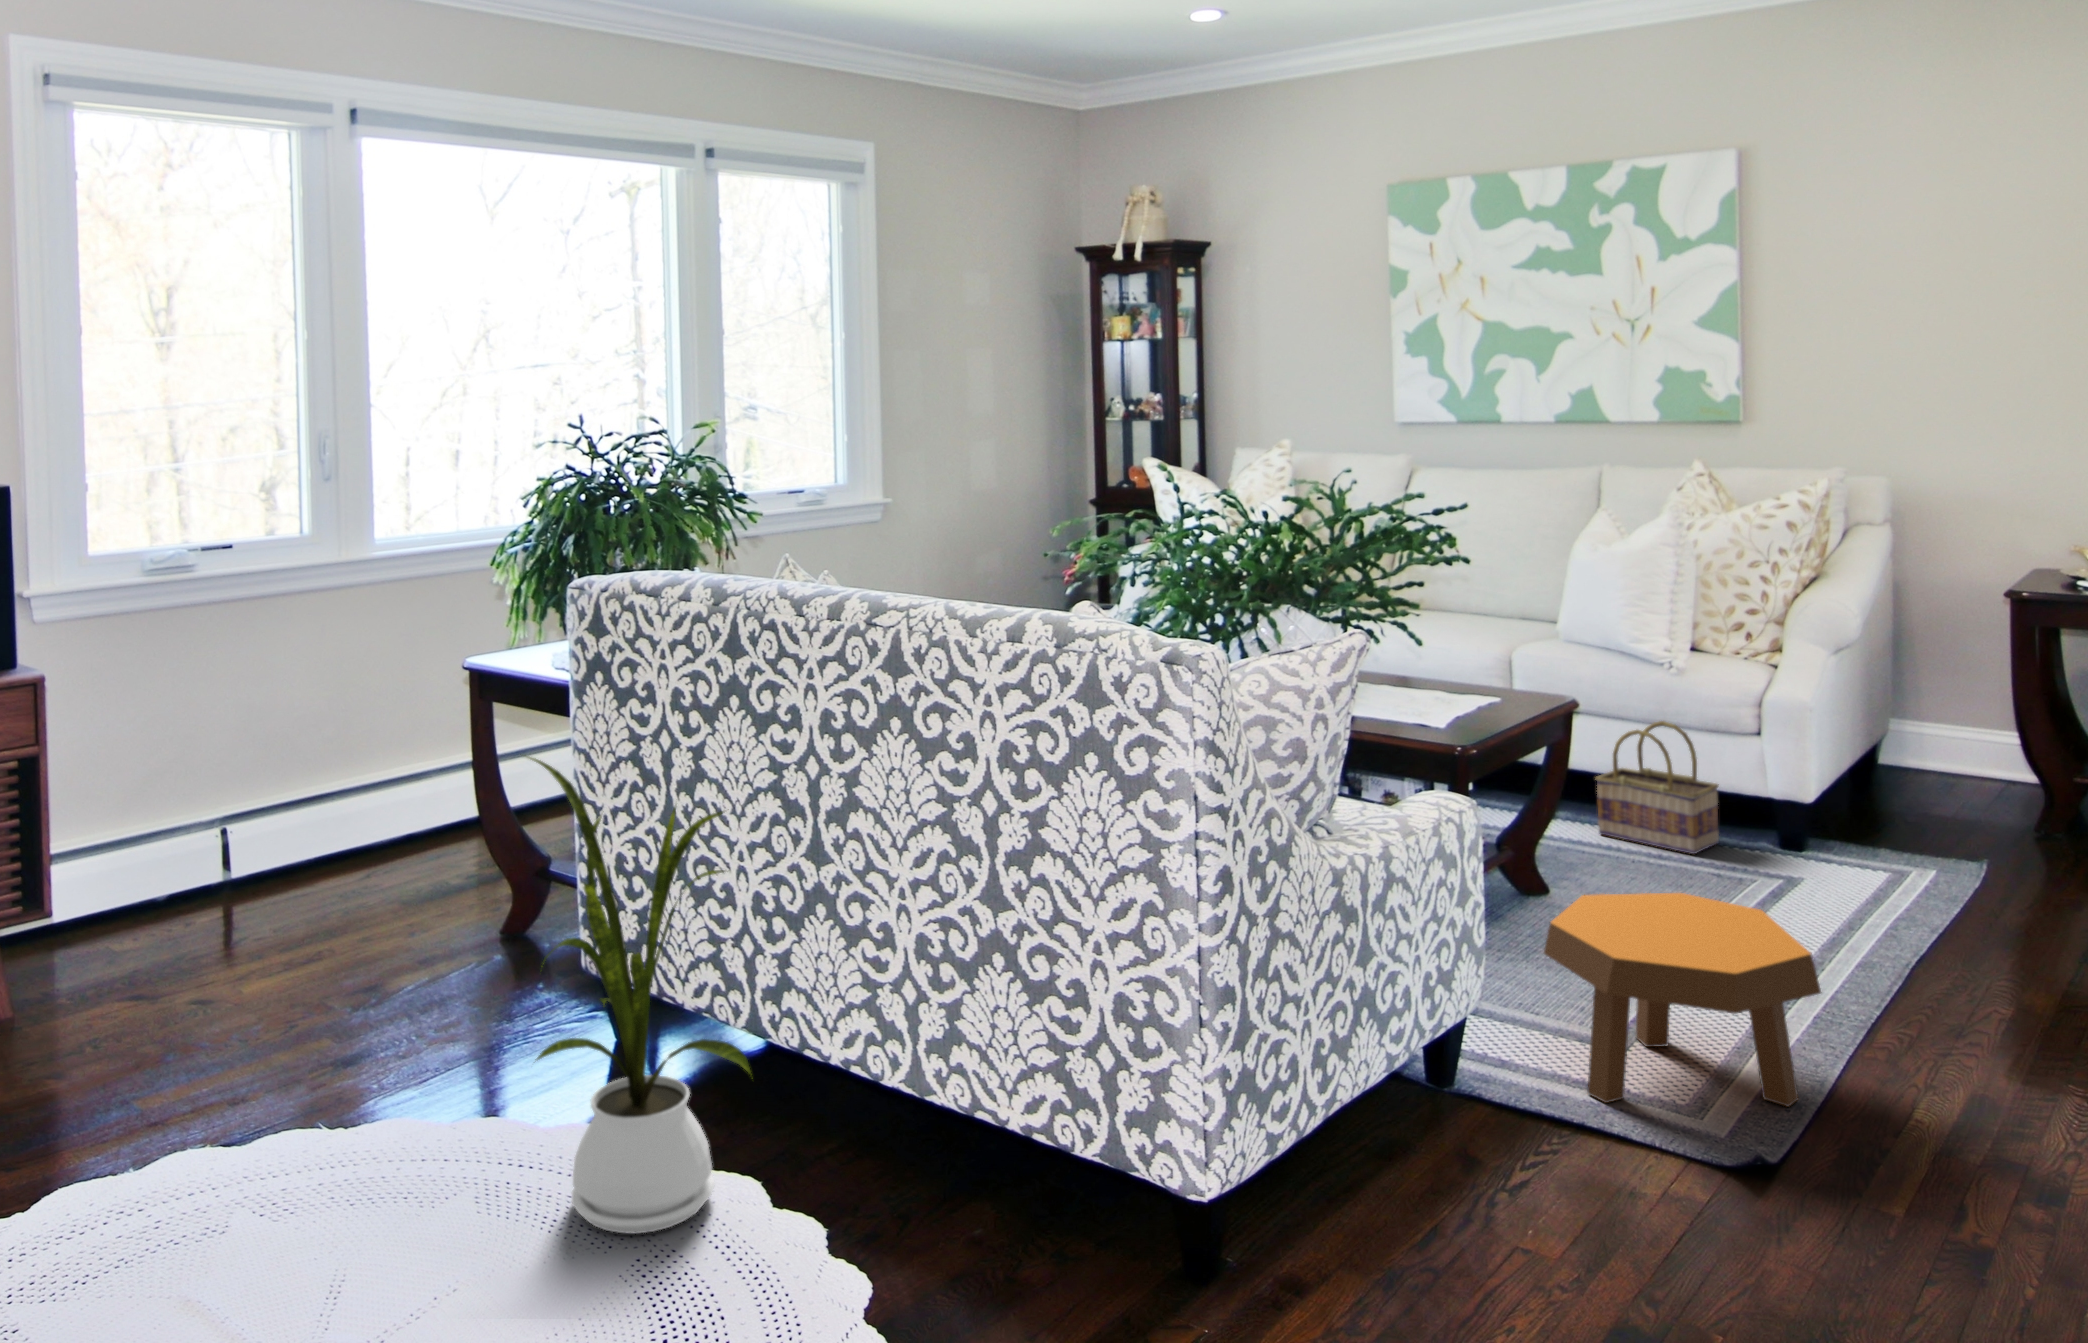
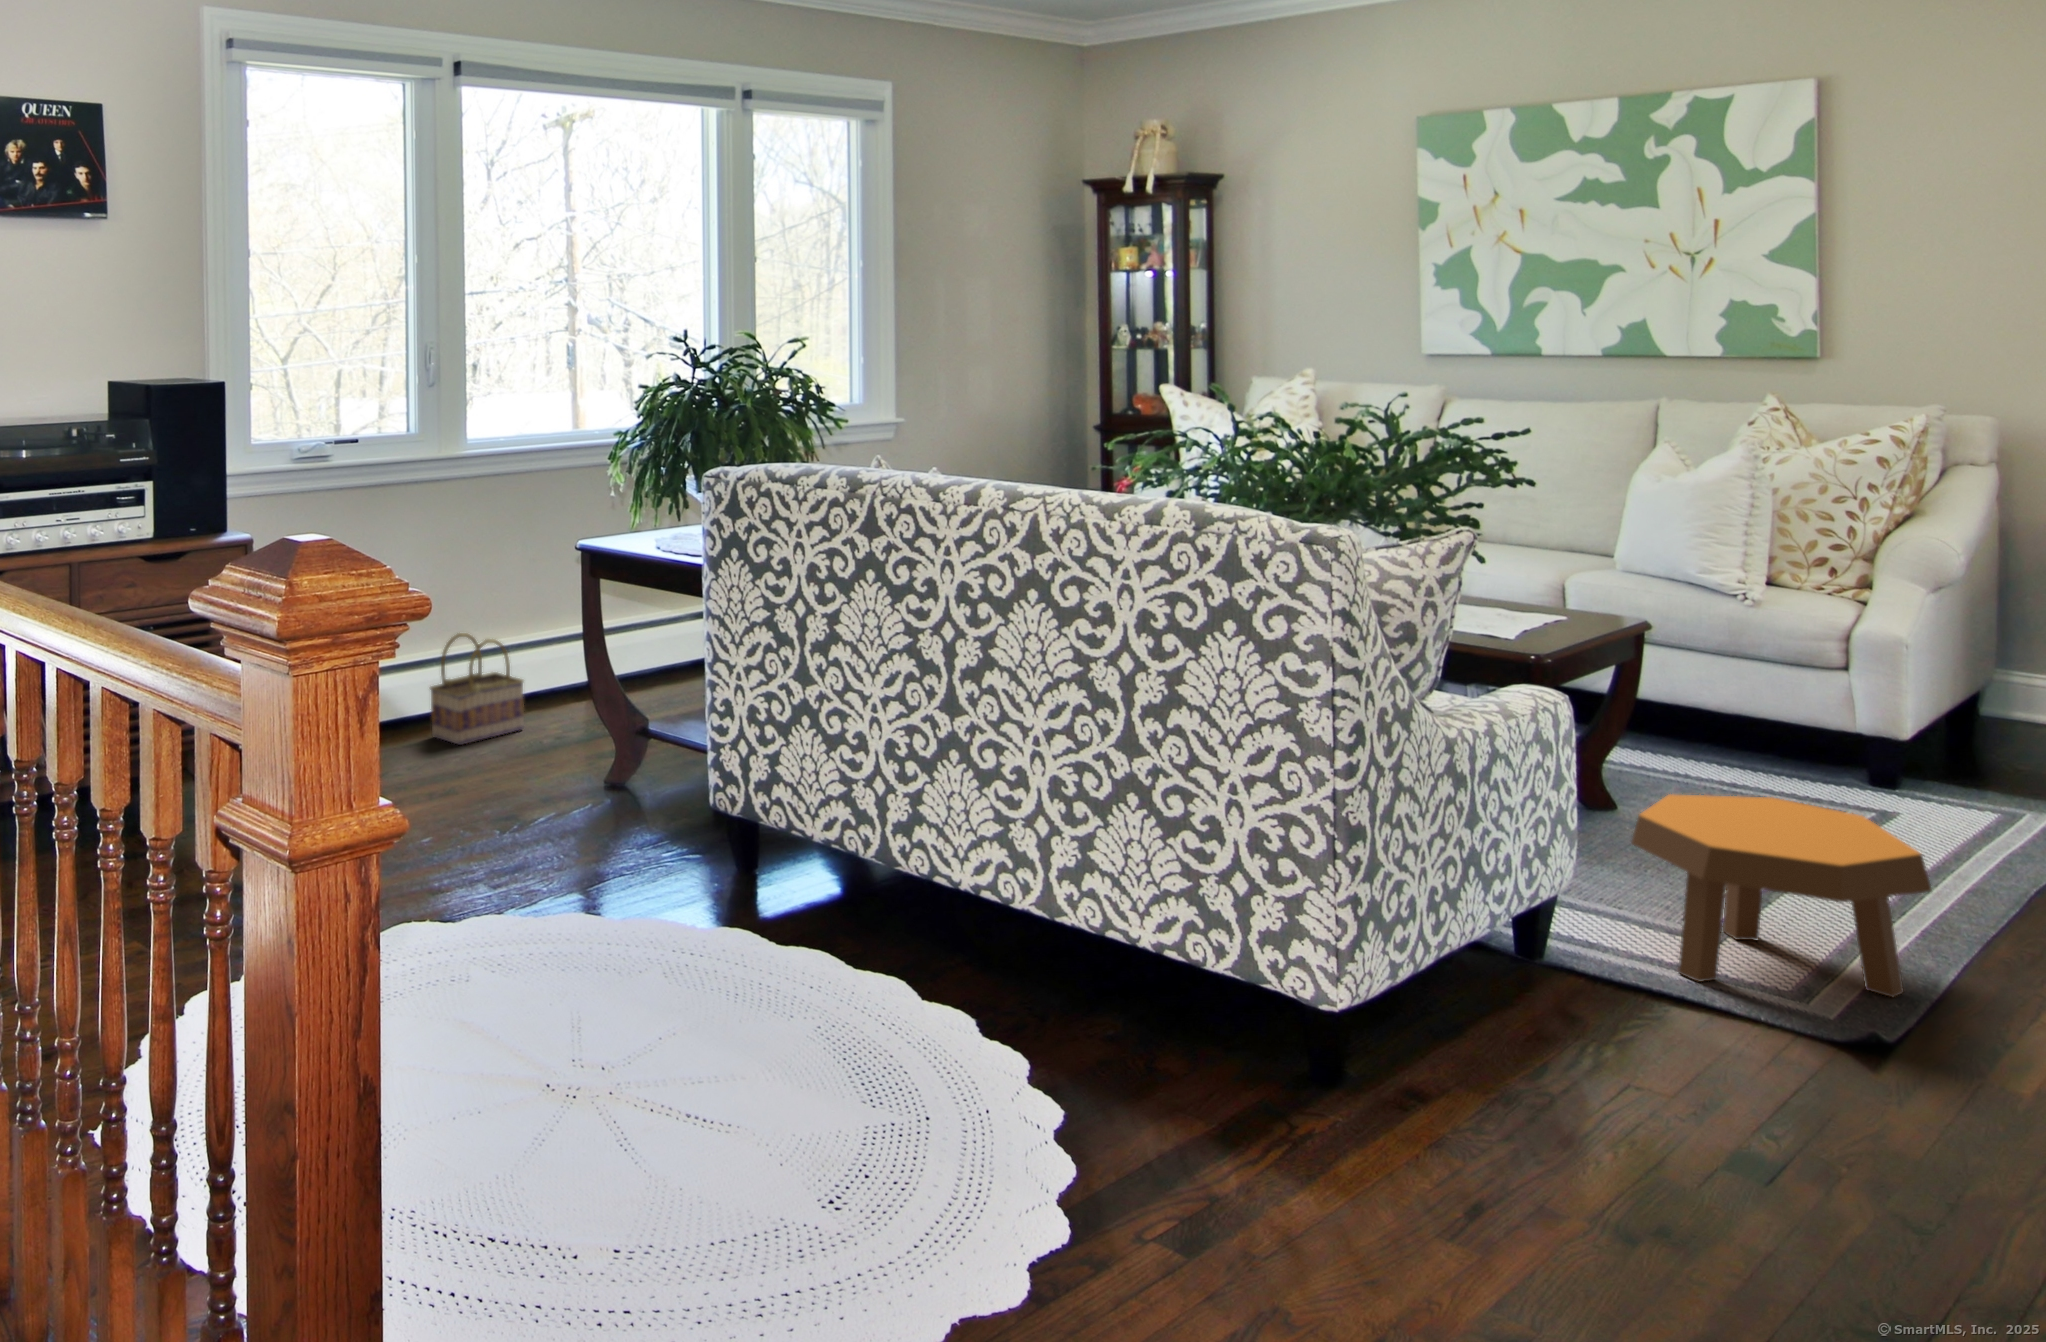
basket: present [1596,721,1719,854] -> present [430,633,524,745]
house plant: present [528,757,753,1233] -> none [682,613,901,1015]

